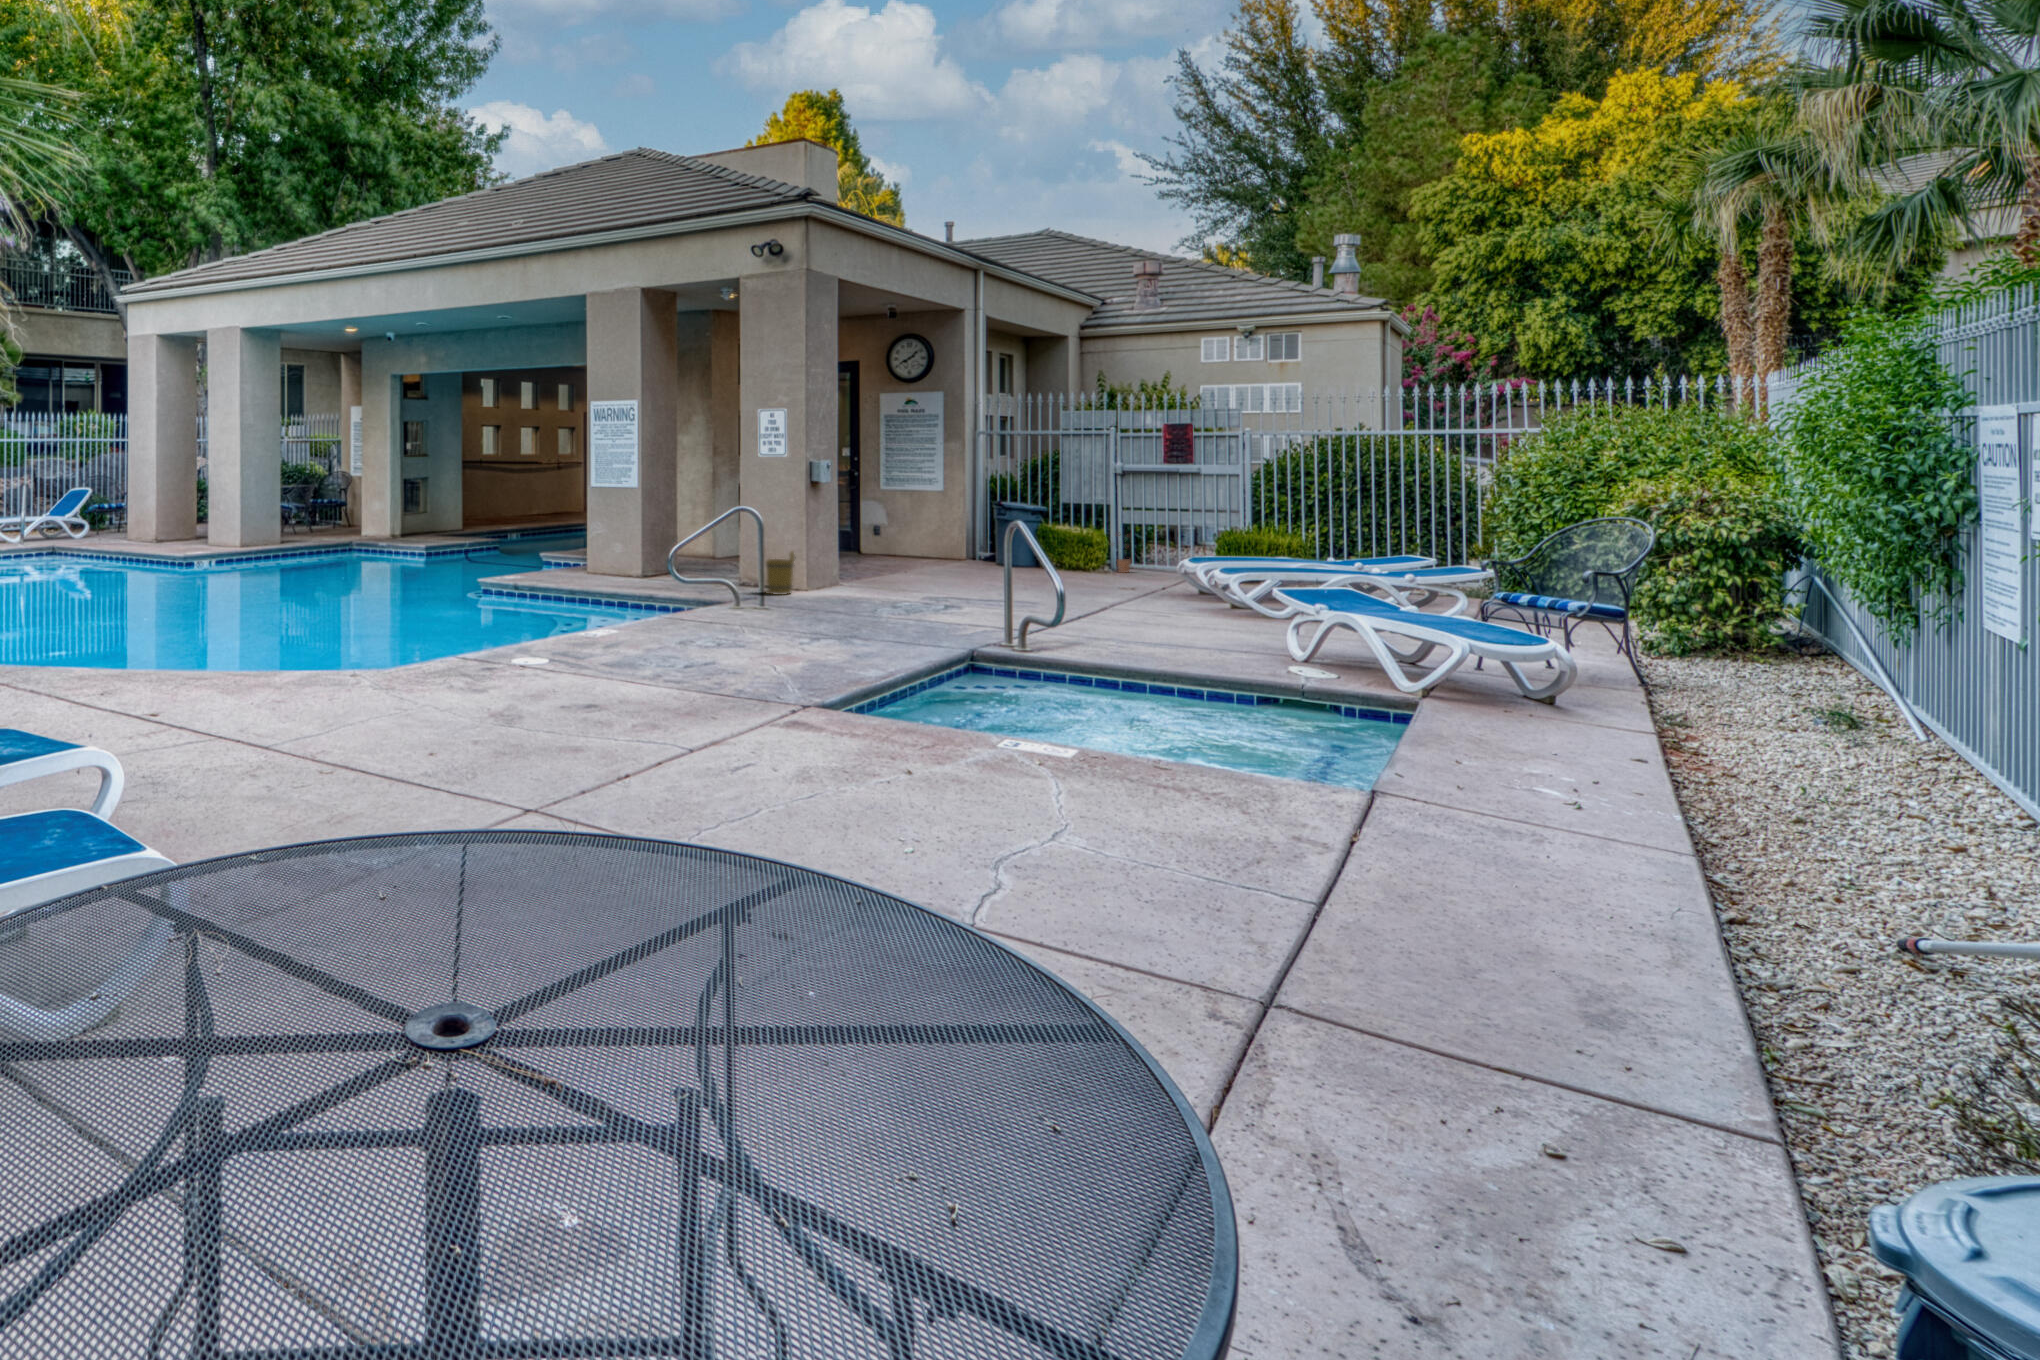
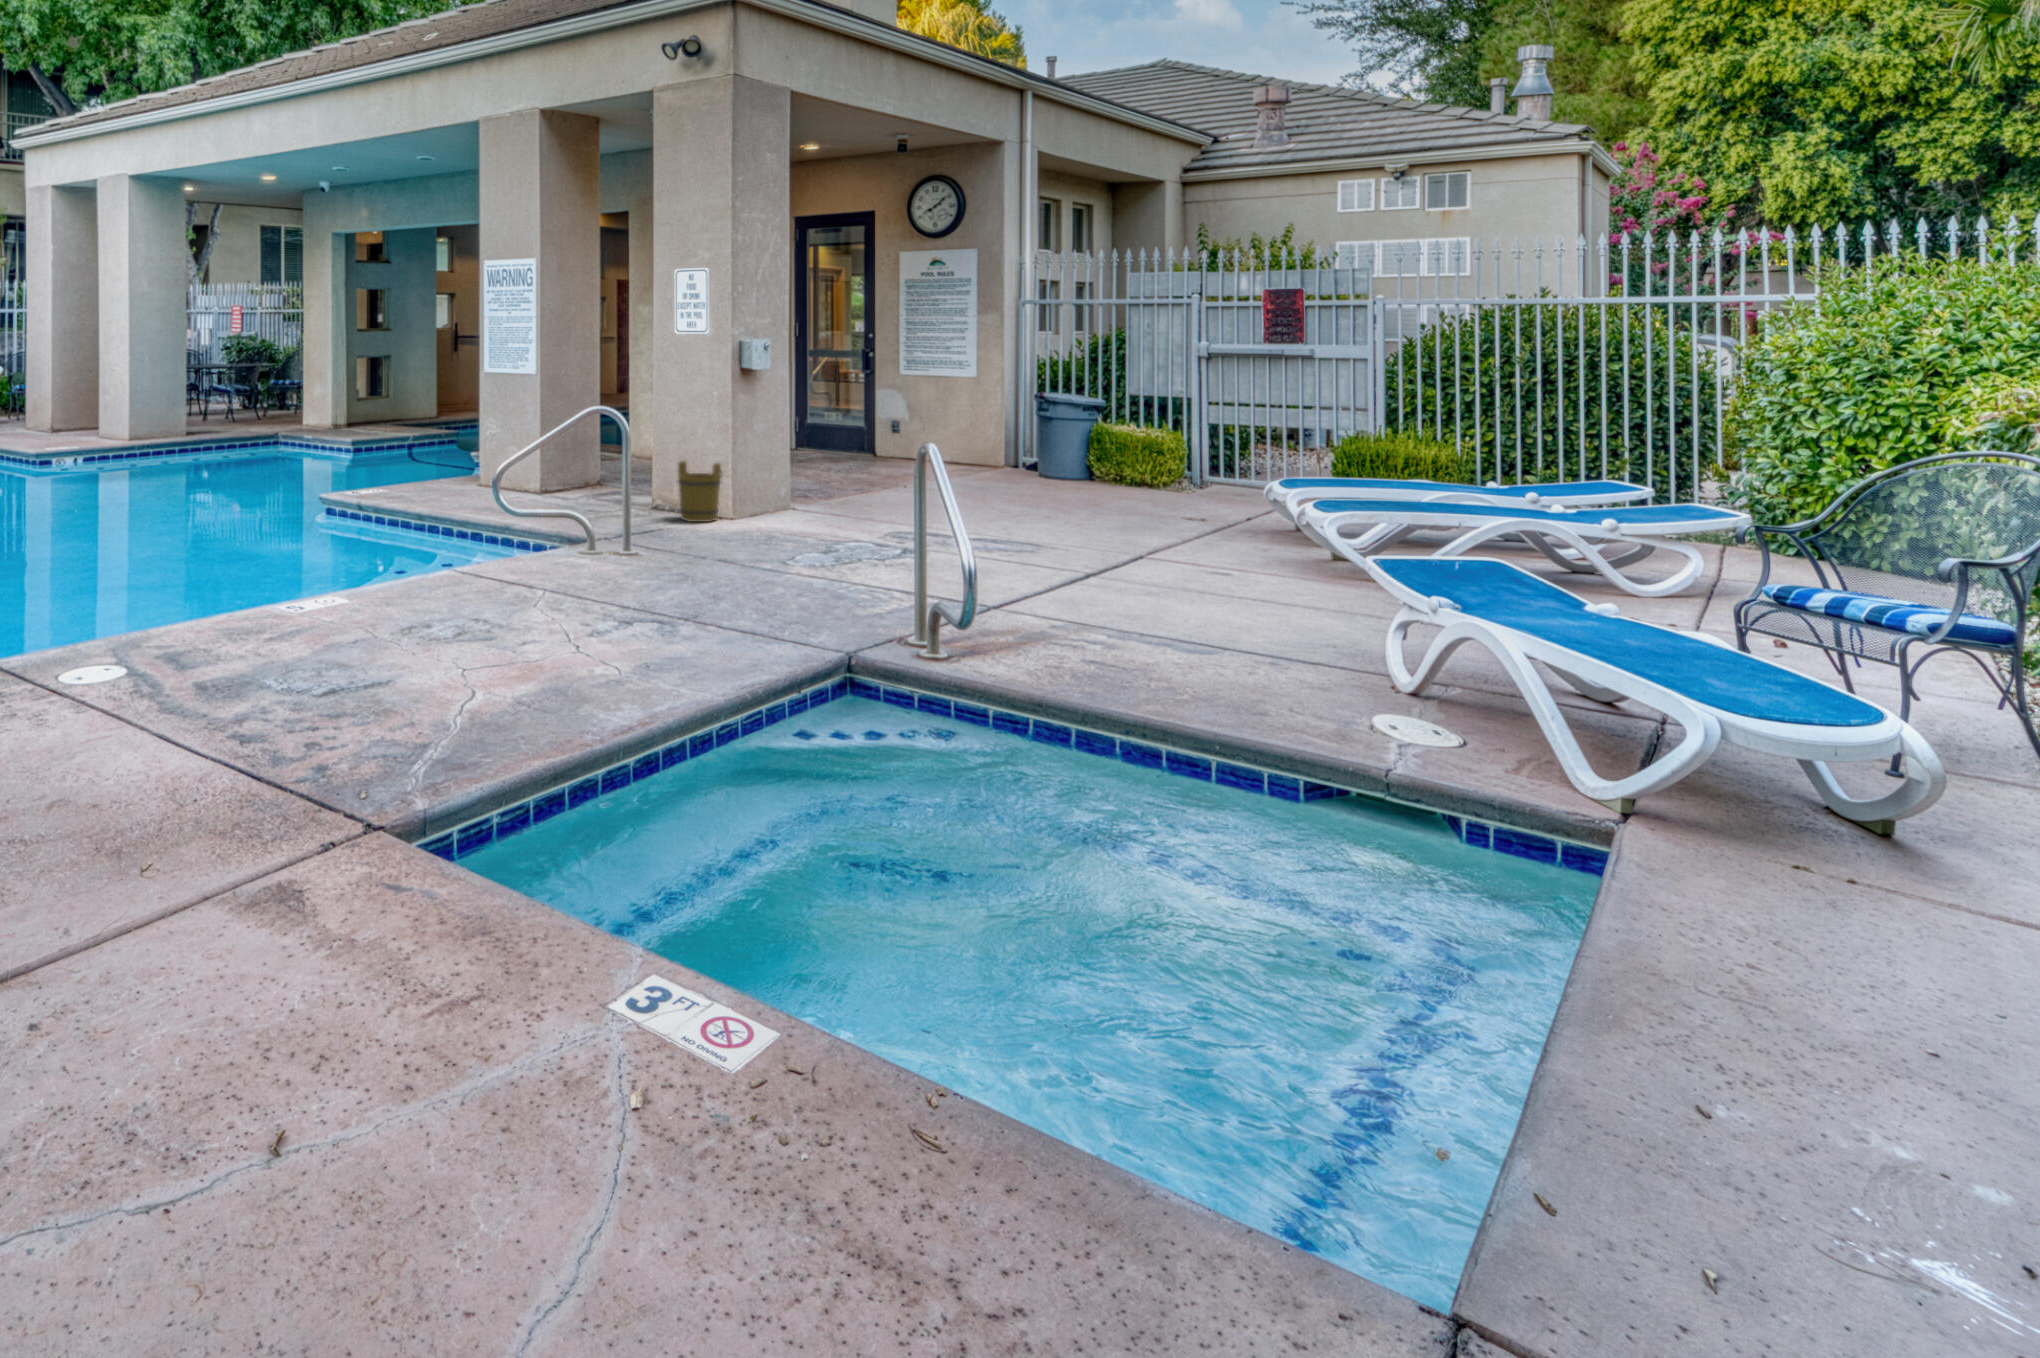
potted plant: present [1116,532,1131,573] -> none [1191,431,1223,485]

